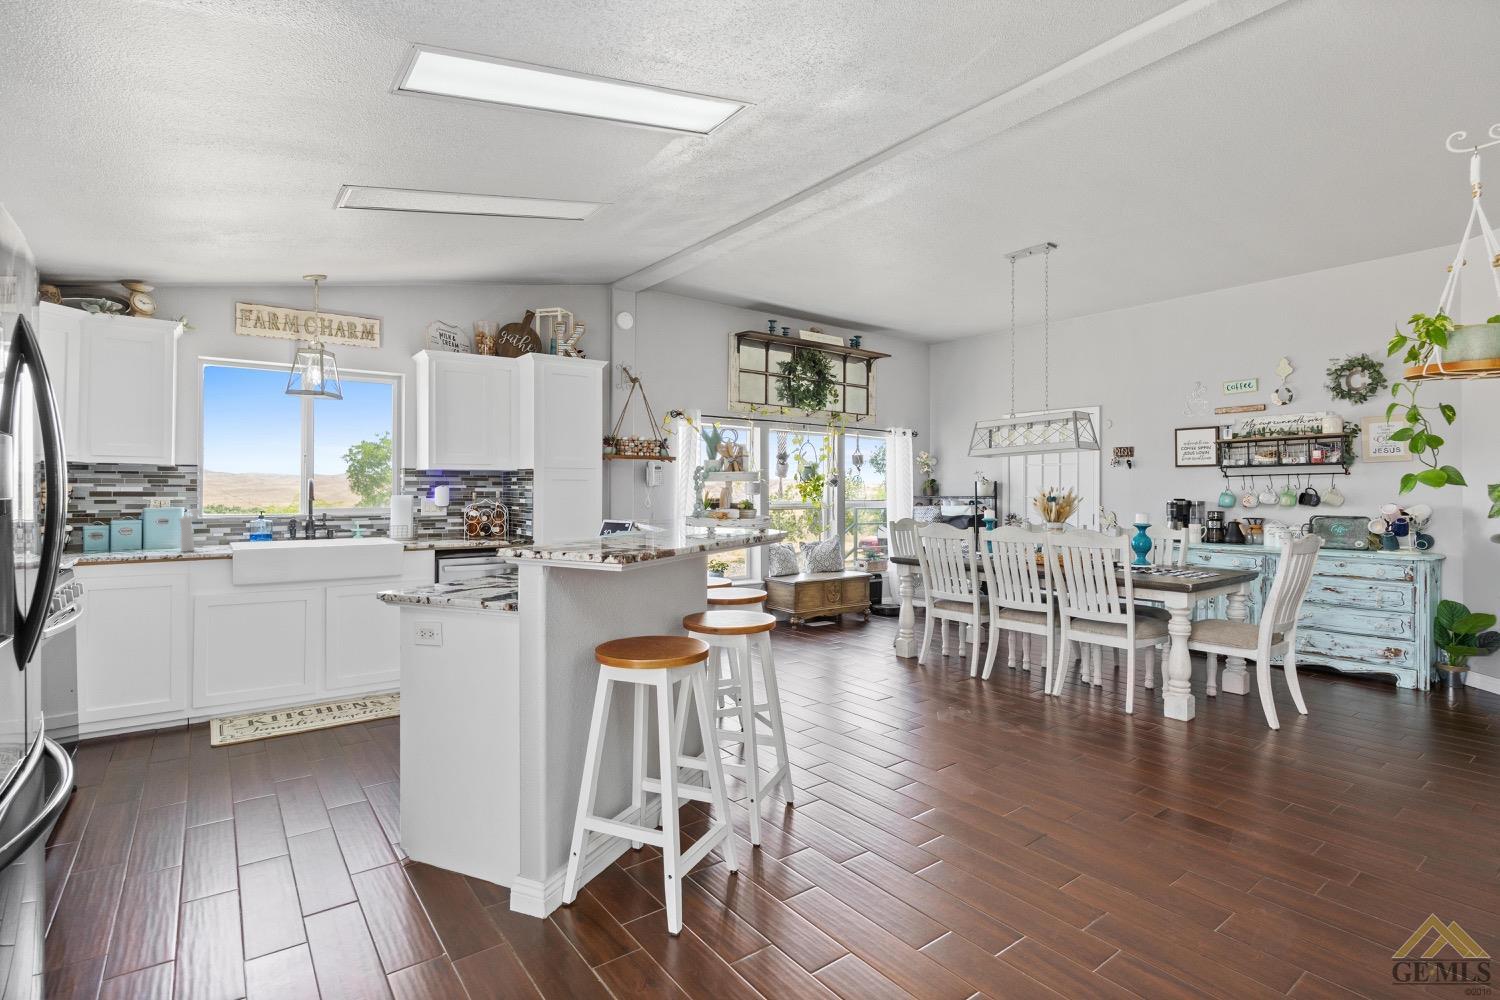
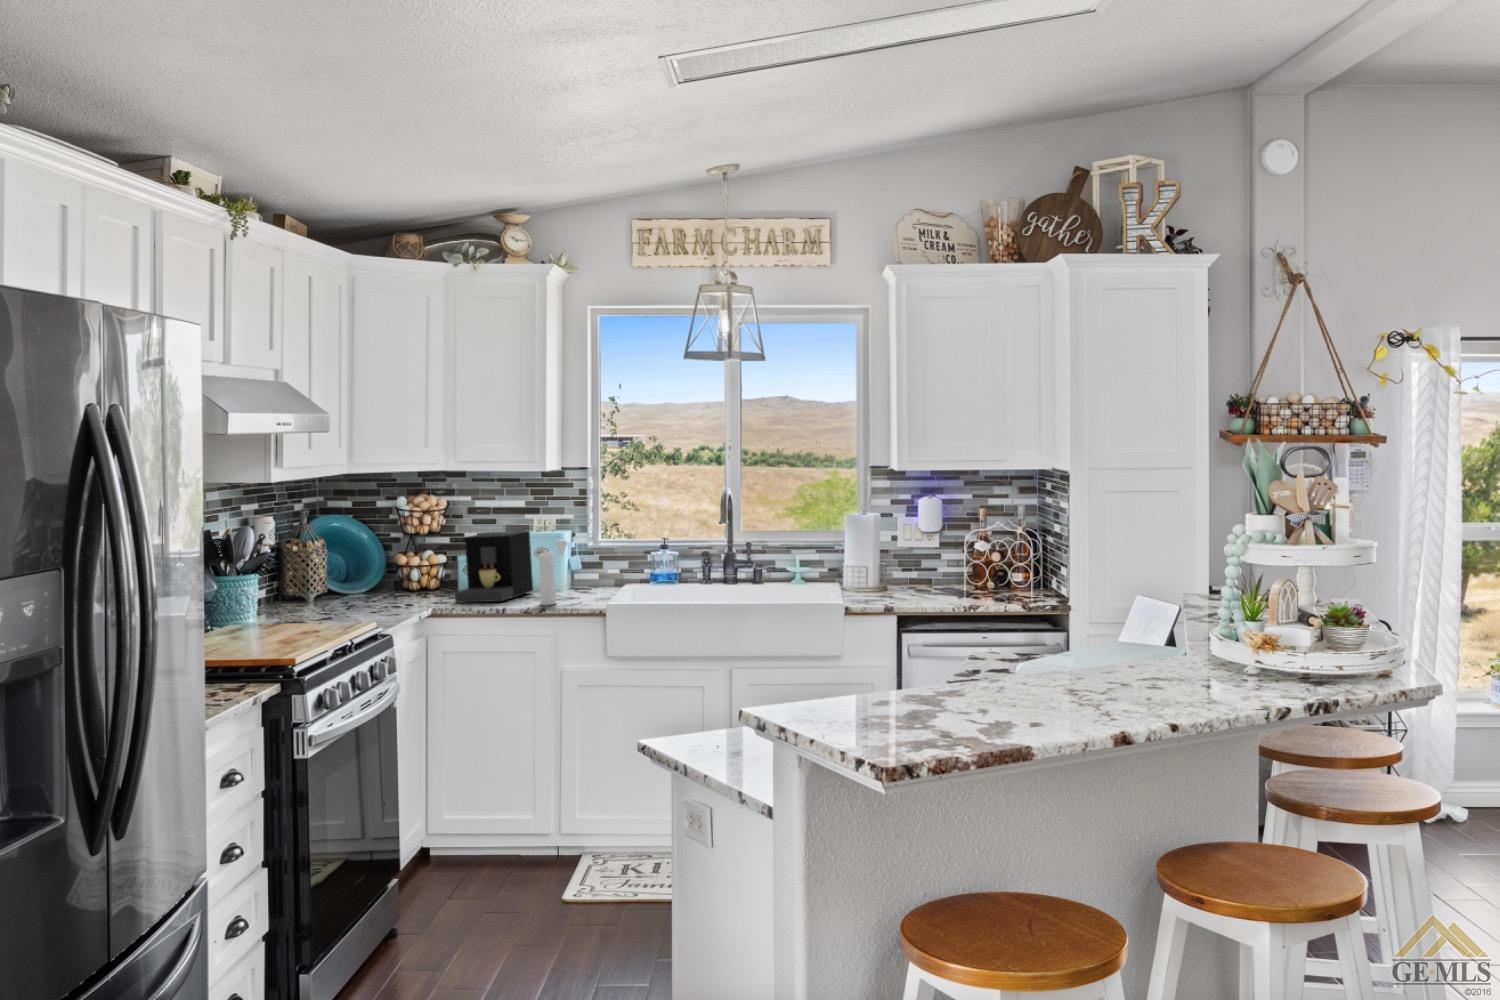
coffee maker: none [102,505,160,554] -> present [455,531,533,603]

